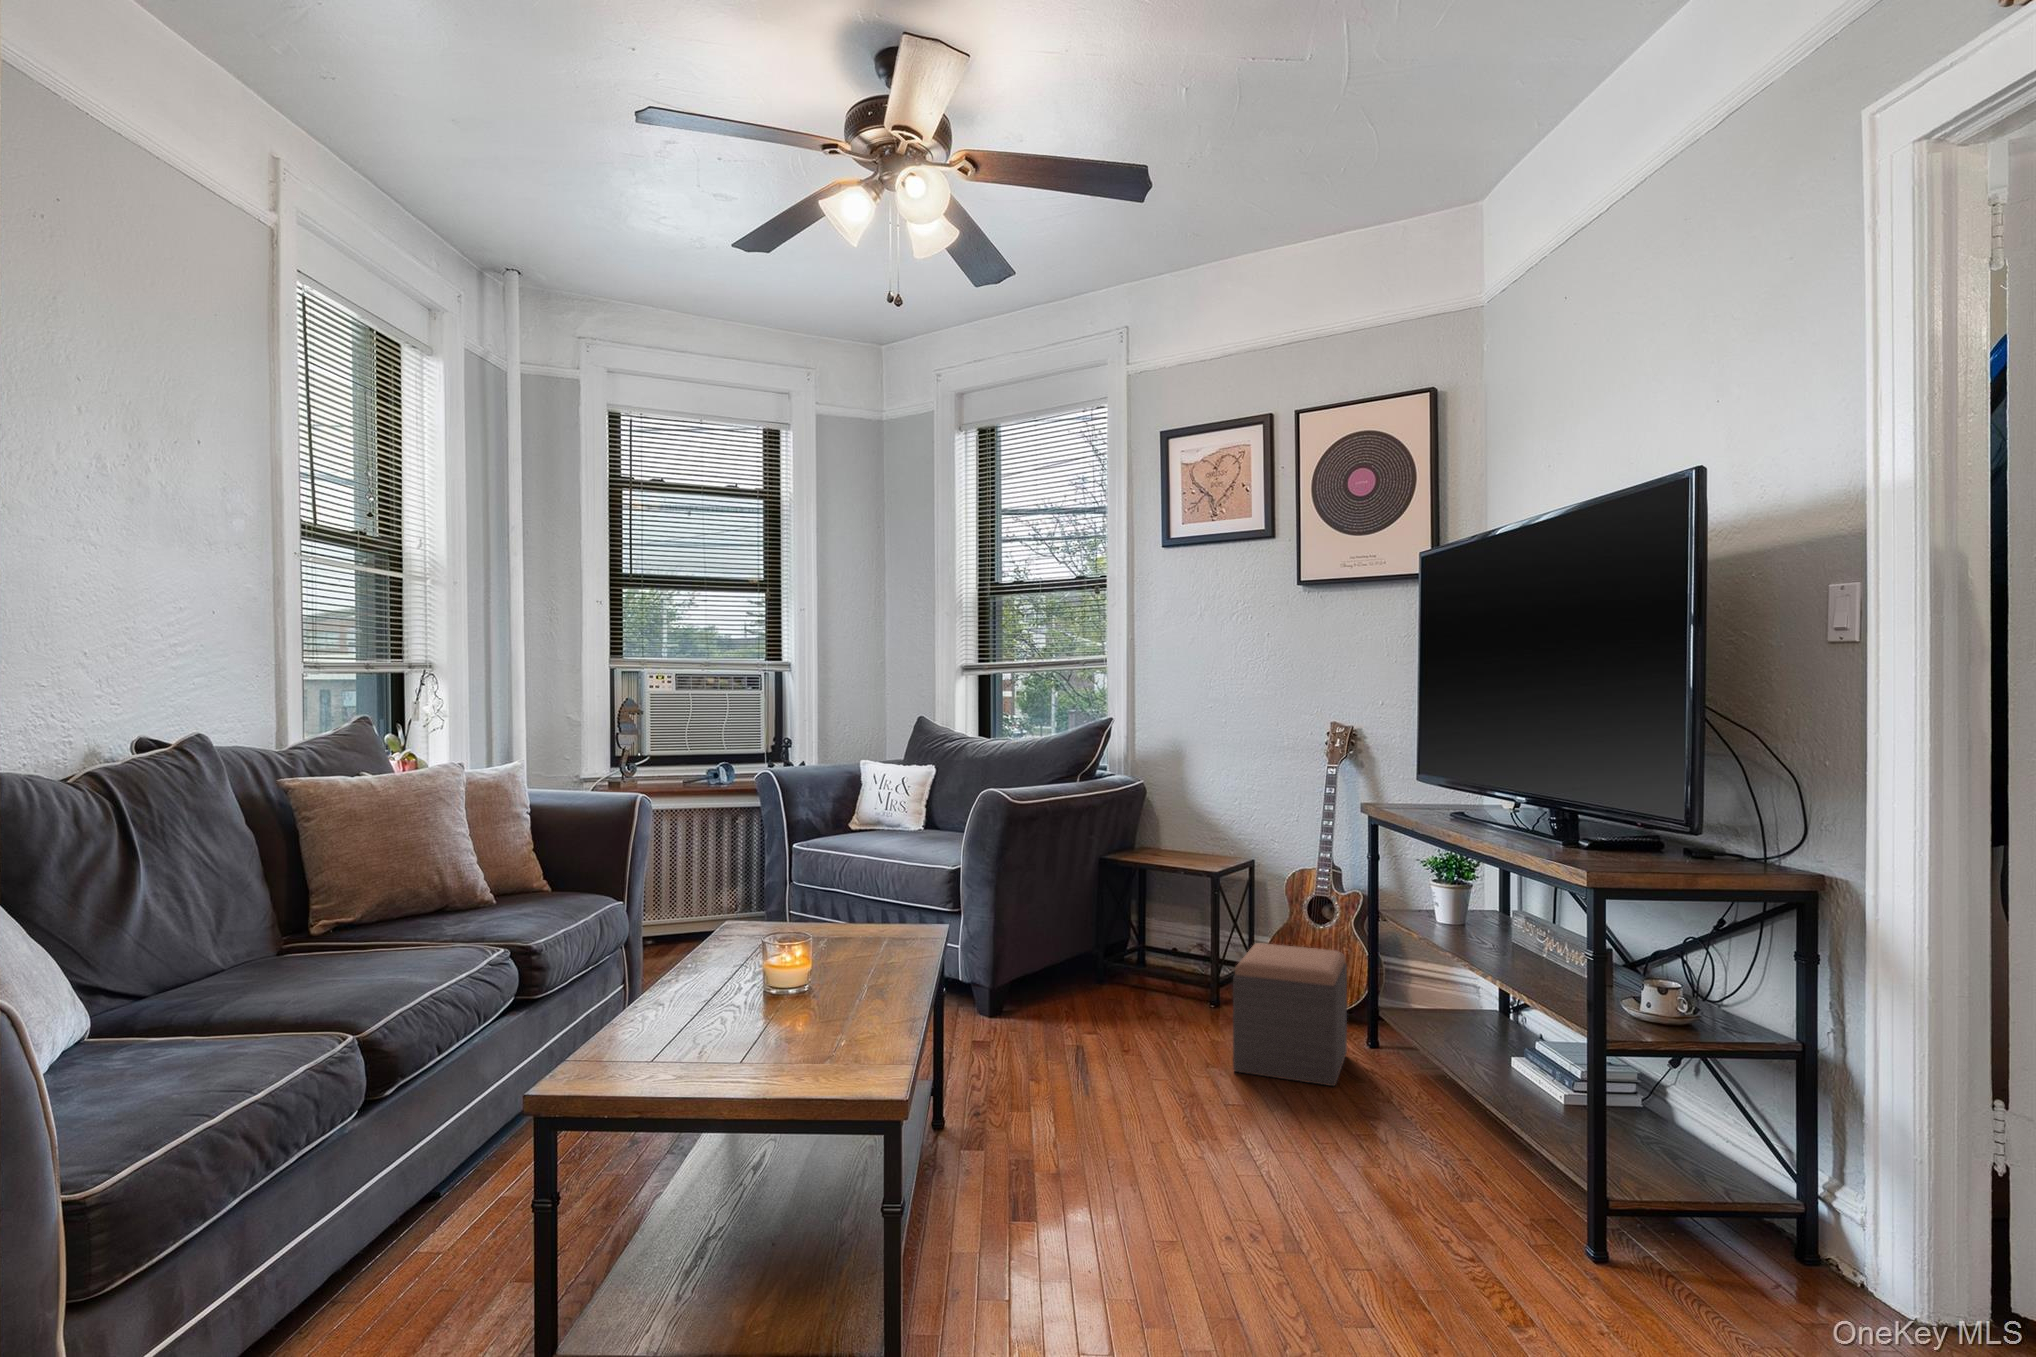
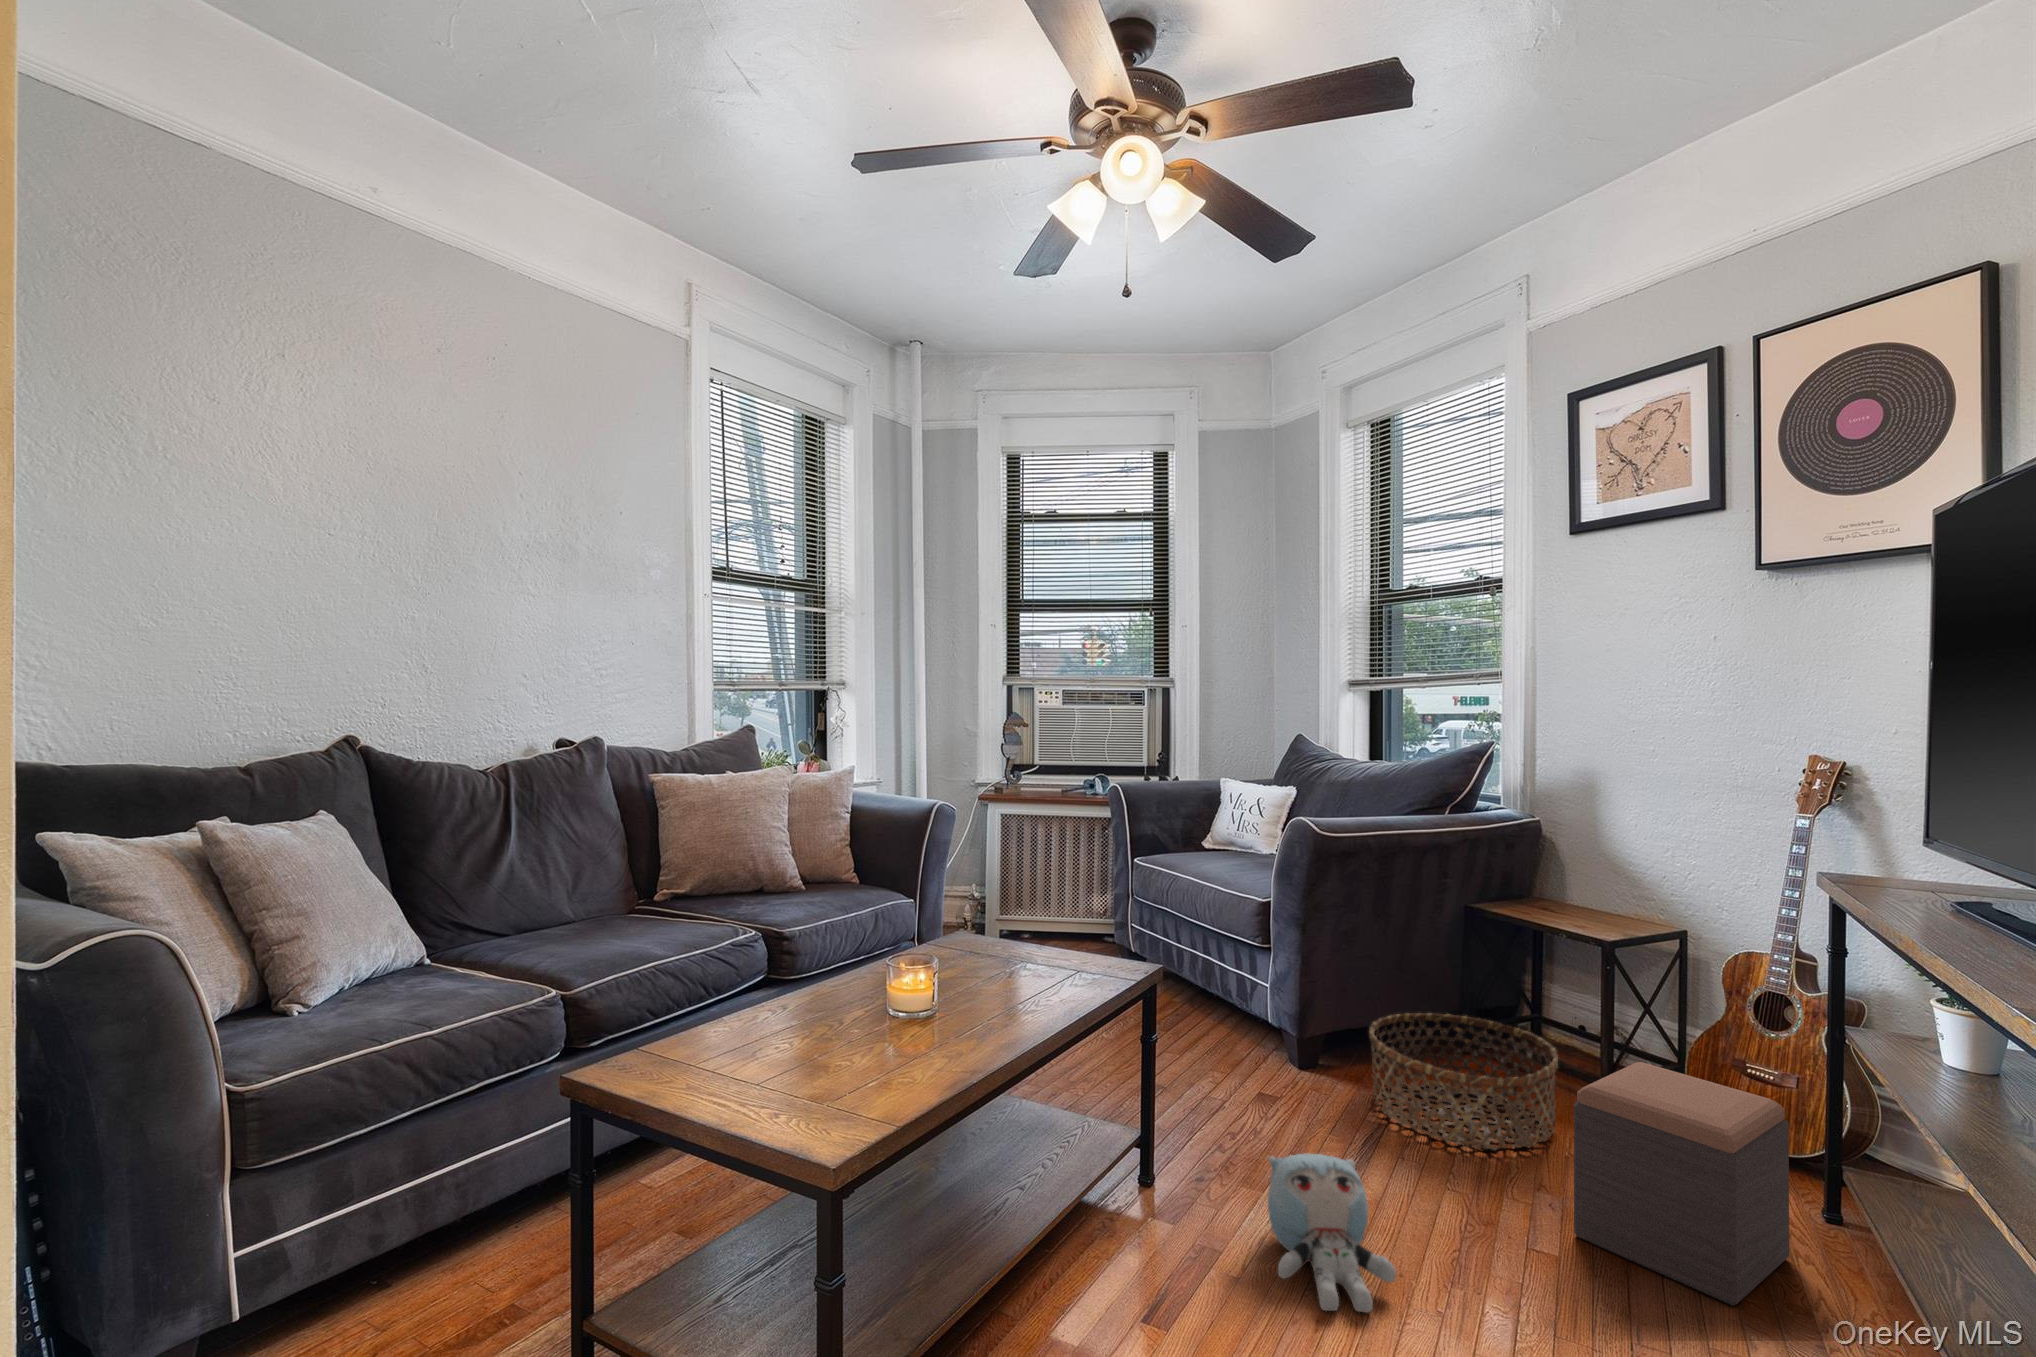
basket: none [1050,940,1188,1035] -> present [1369,1013,1558,1150]
plush toy: none [1049,1046,1156,1154] -> present [1268,1153,1396,1312]

